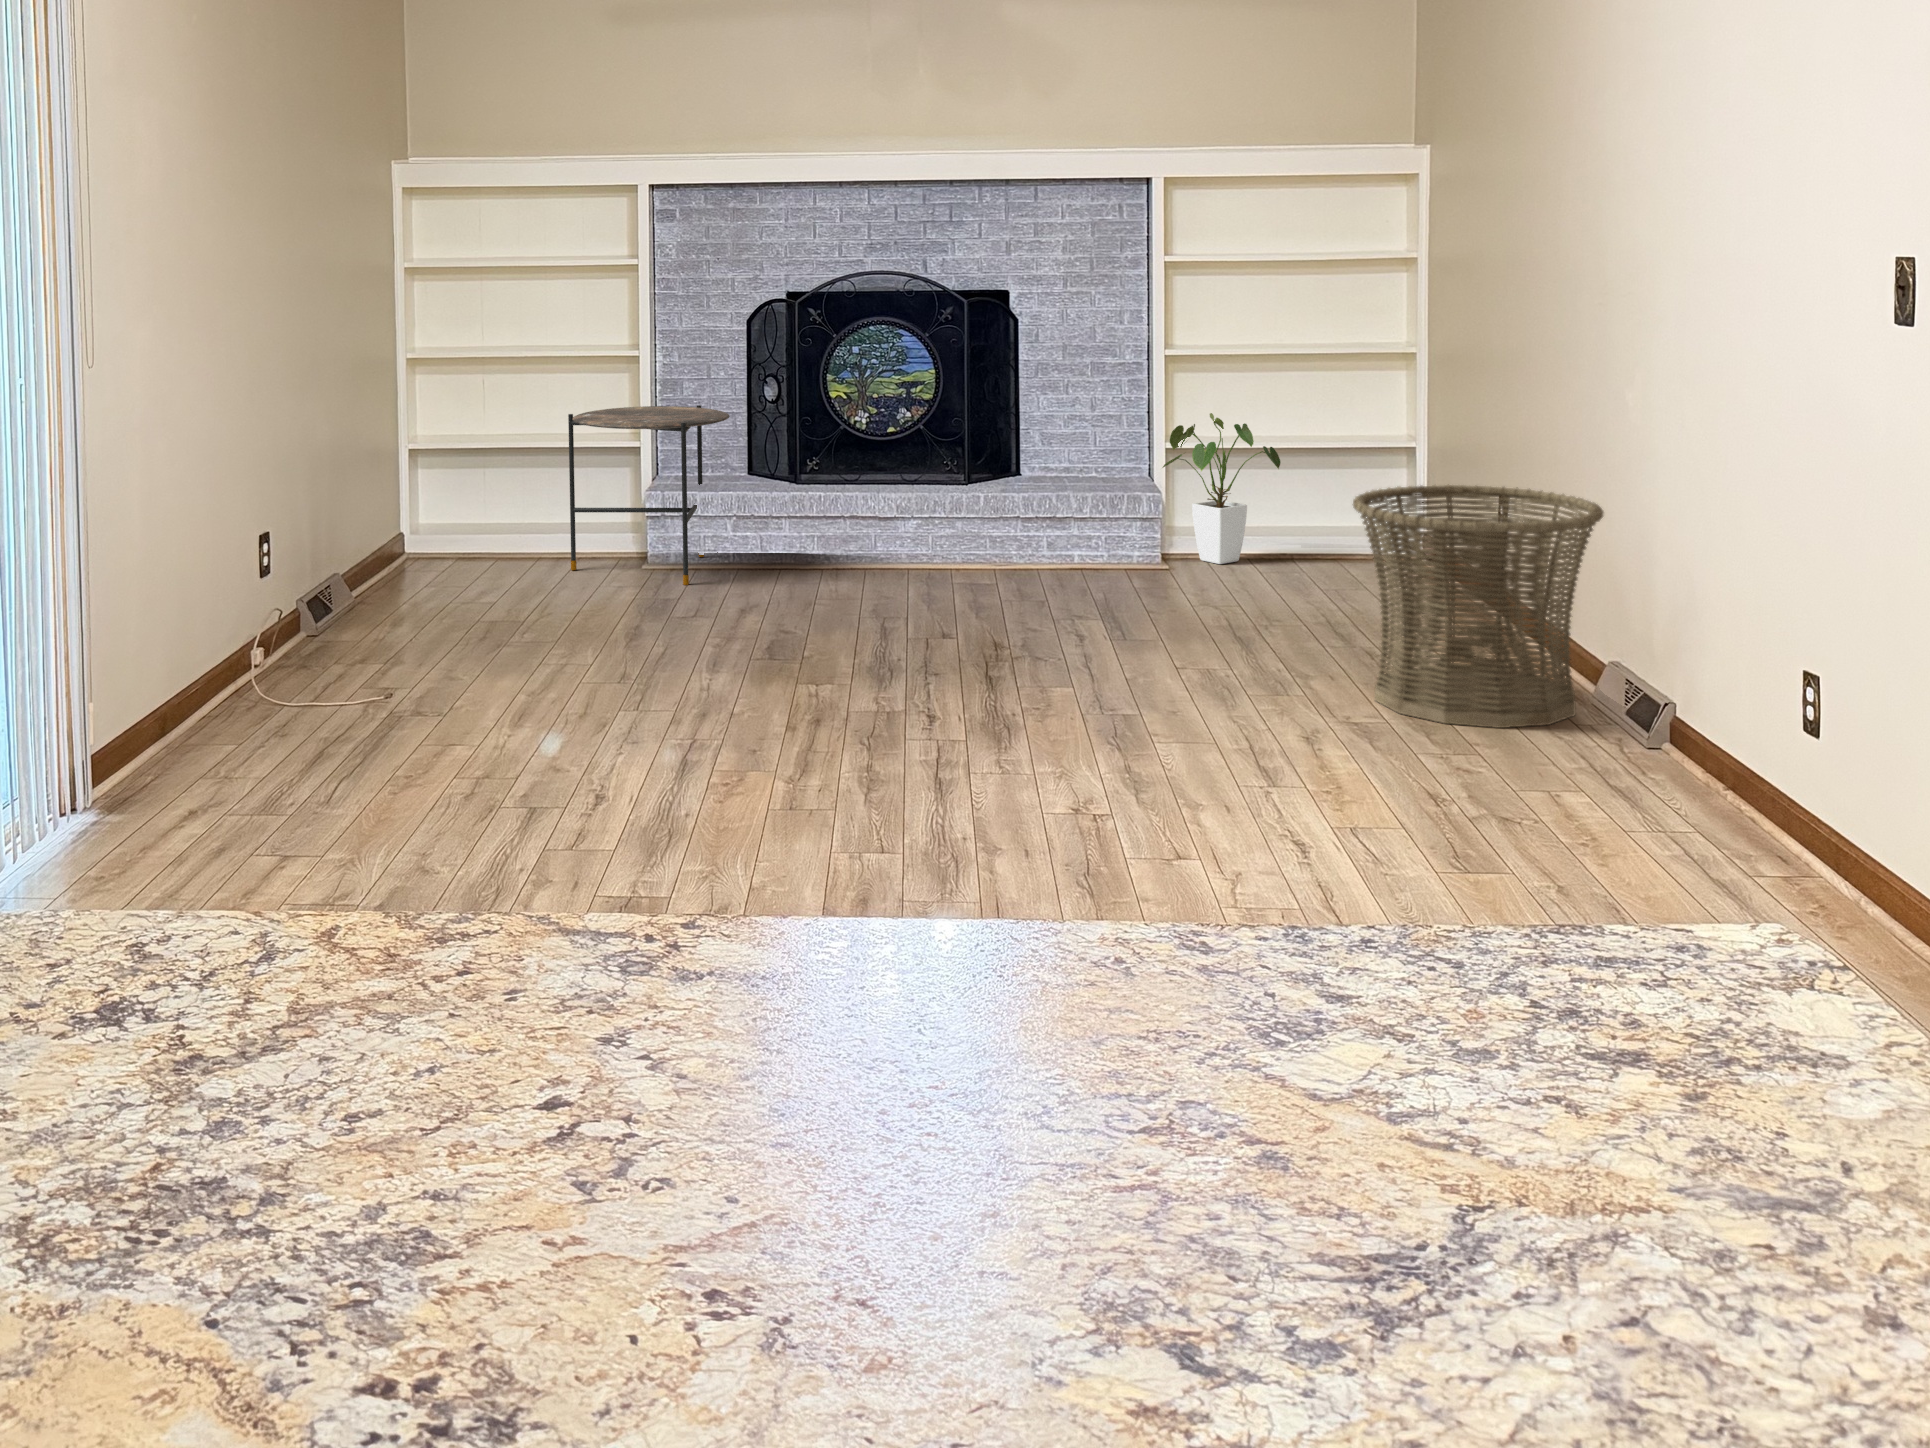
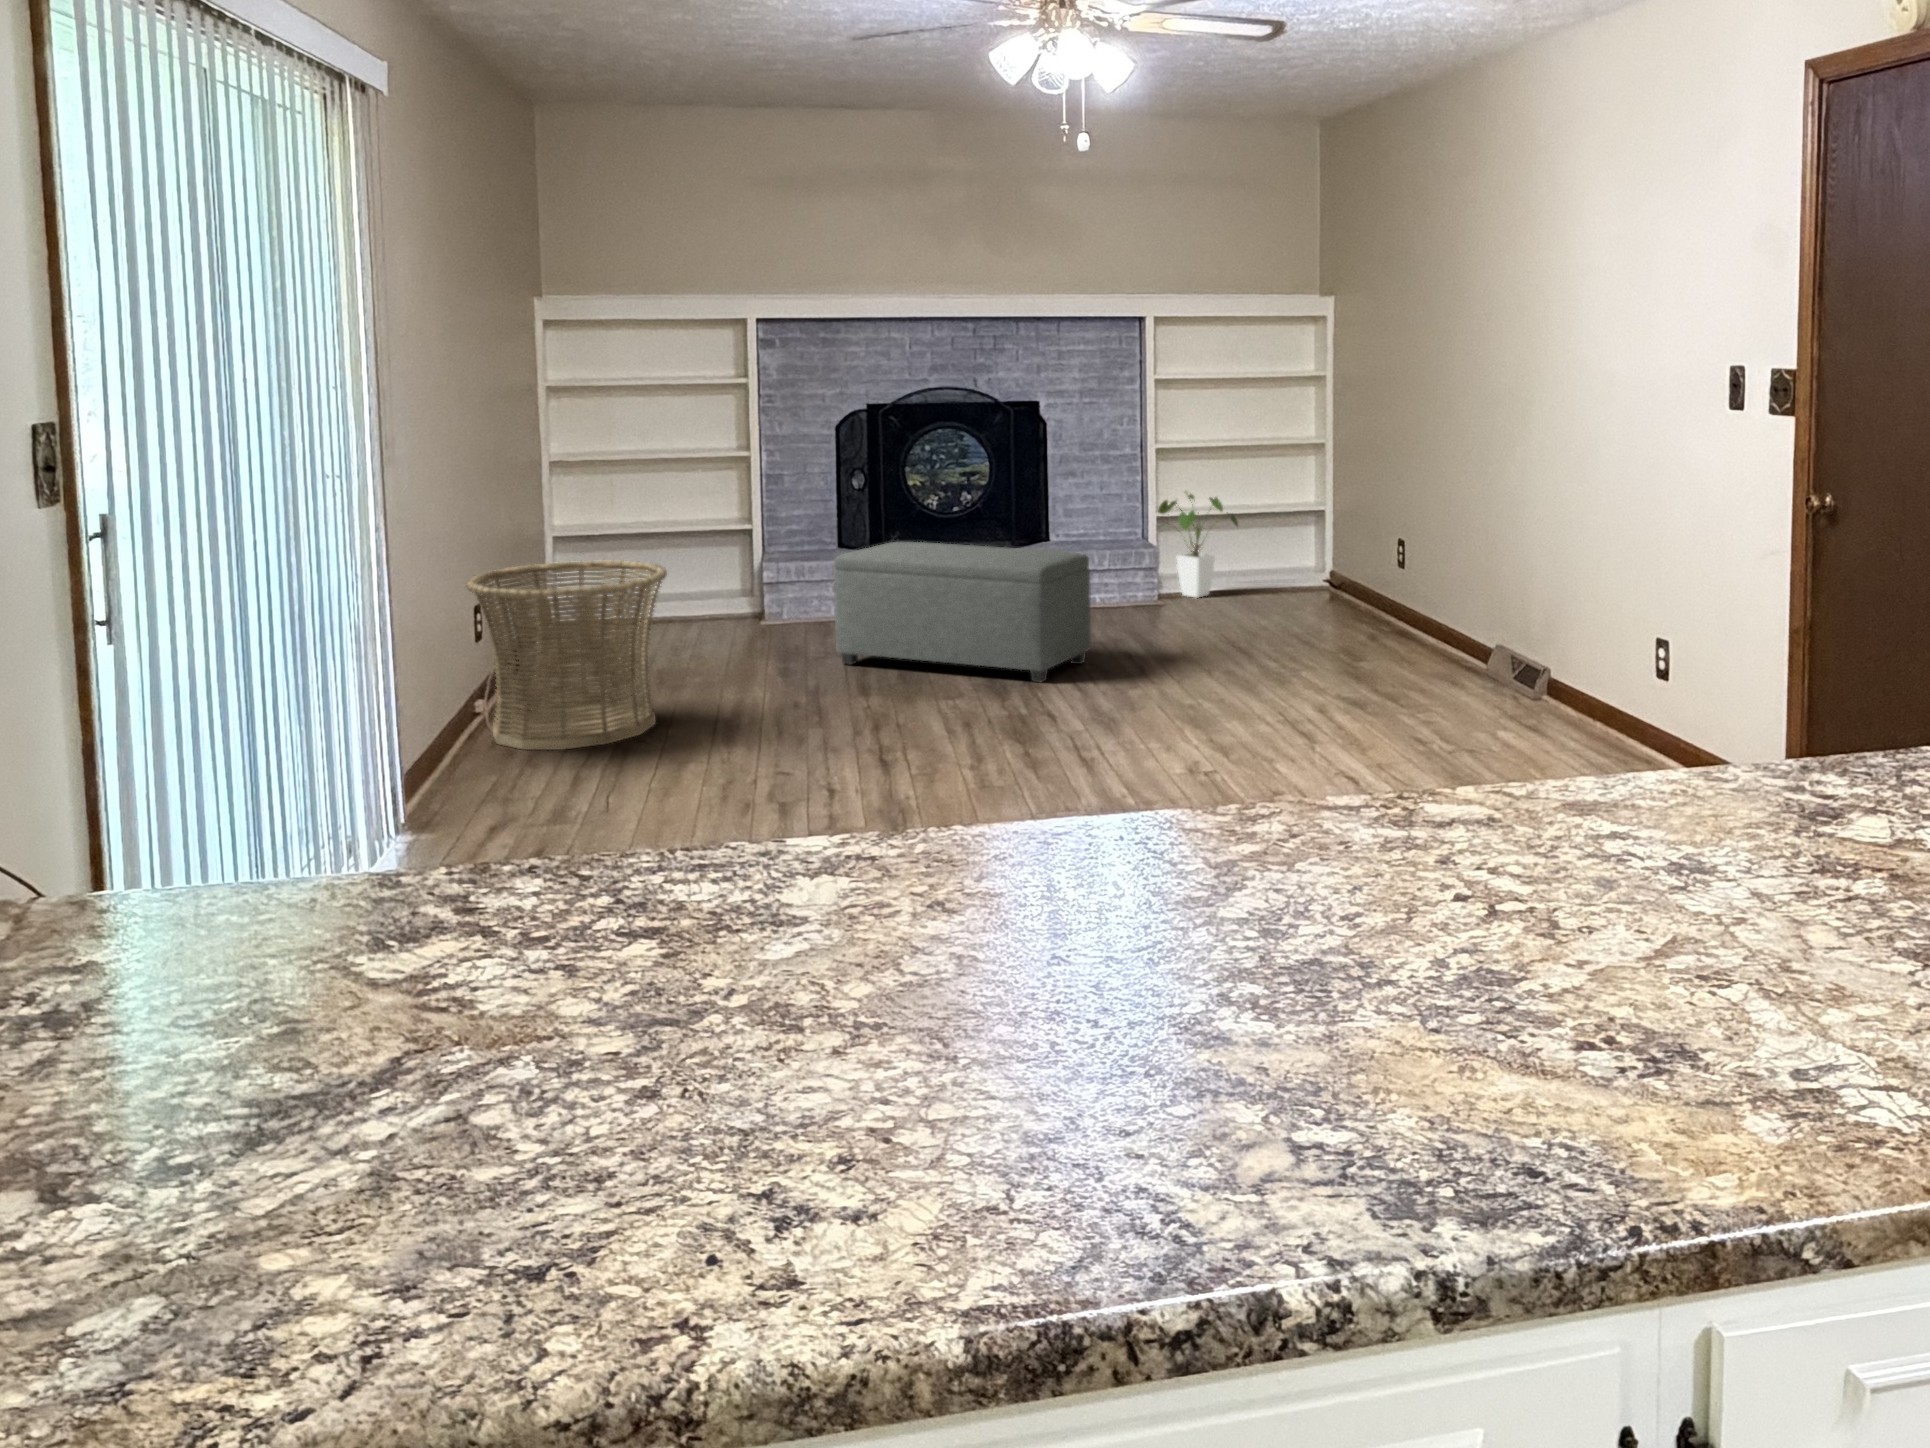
side table: present [568,405,730,585] -> none [701,494,835,633]
ottoman: none [695,474,1021,672] -> present [834,542,1091,682]
basket: present [1353,485,1604,728] -> present [466,561,667,750]

